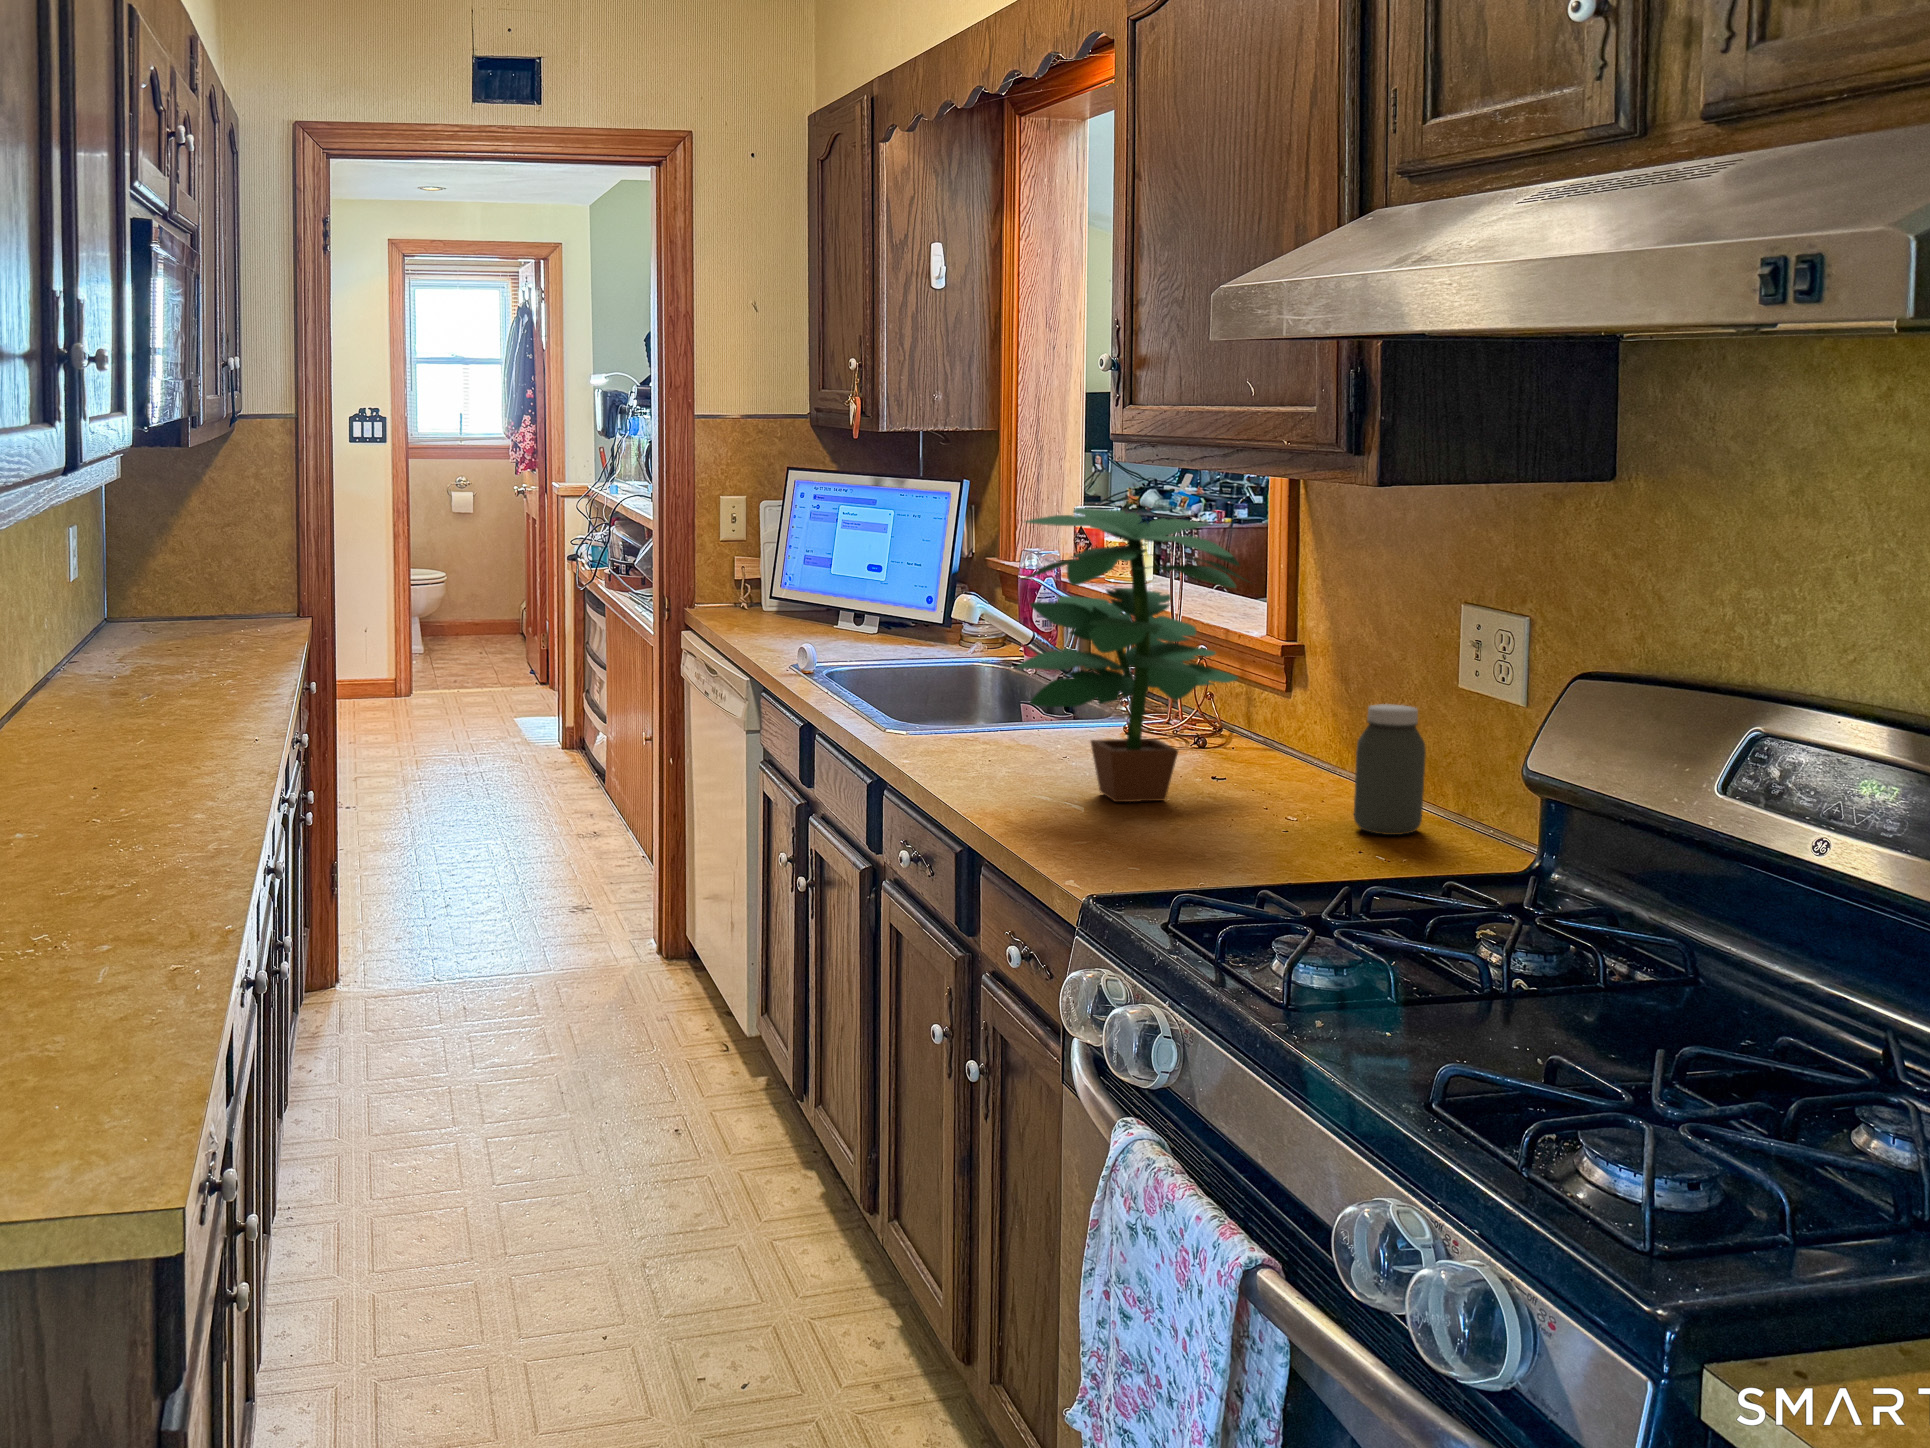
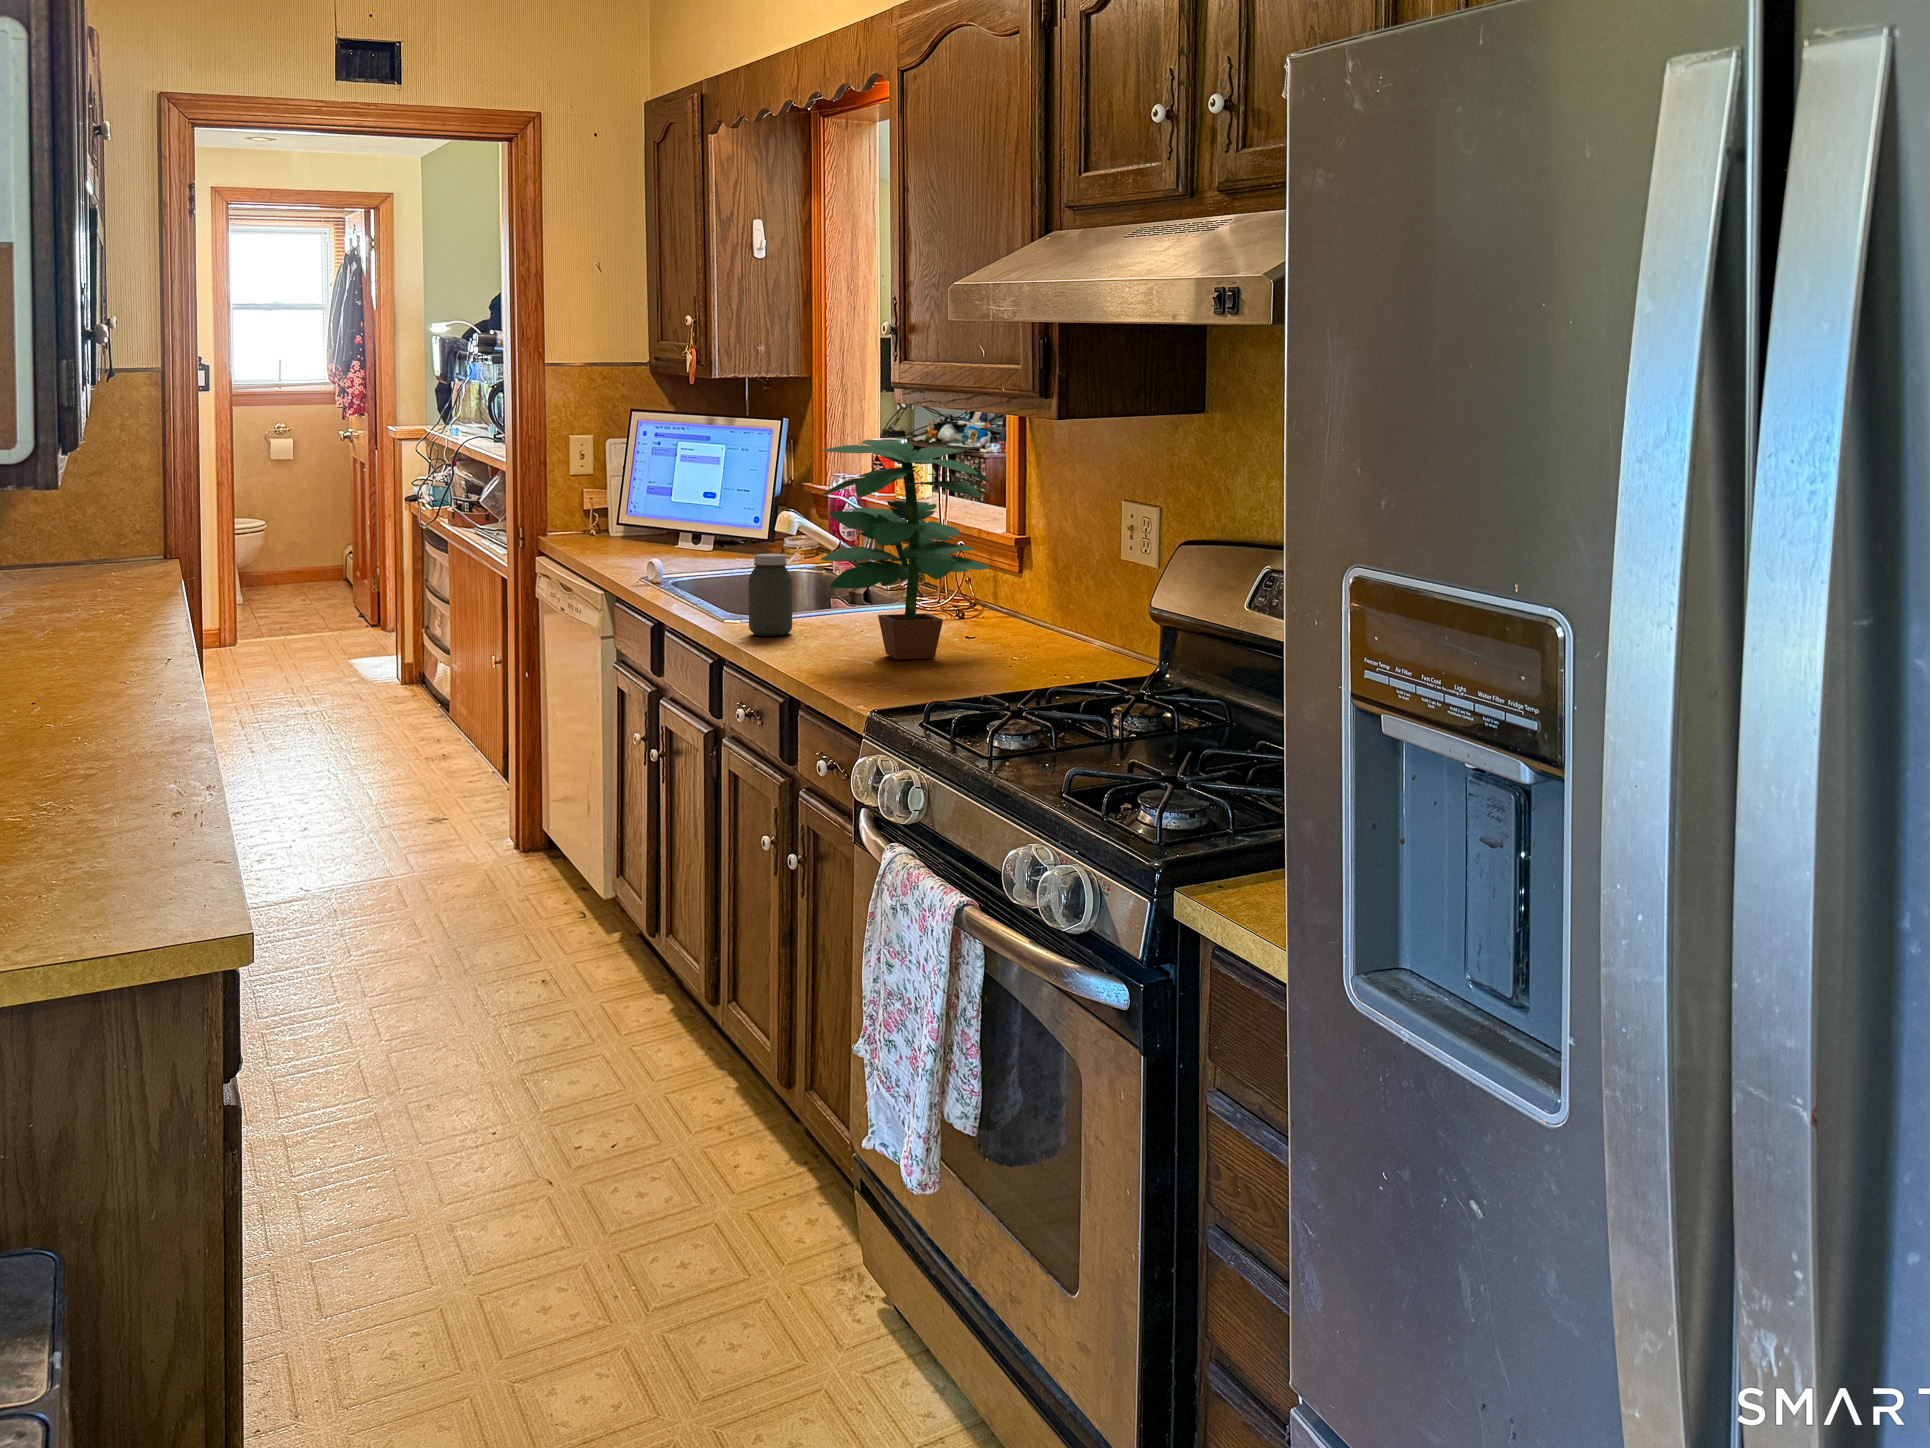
jar: present [1354,704,1426,835] -> present [748,554,792,636]

